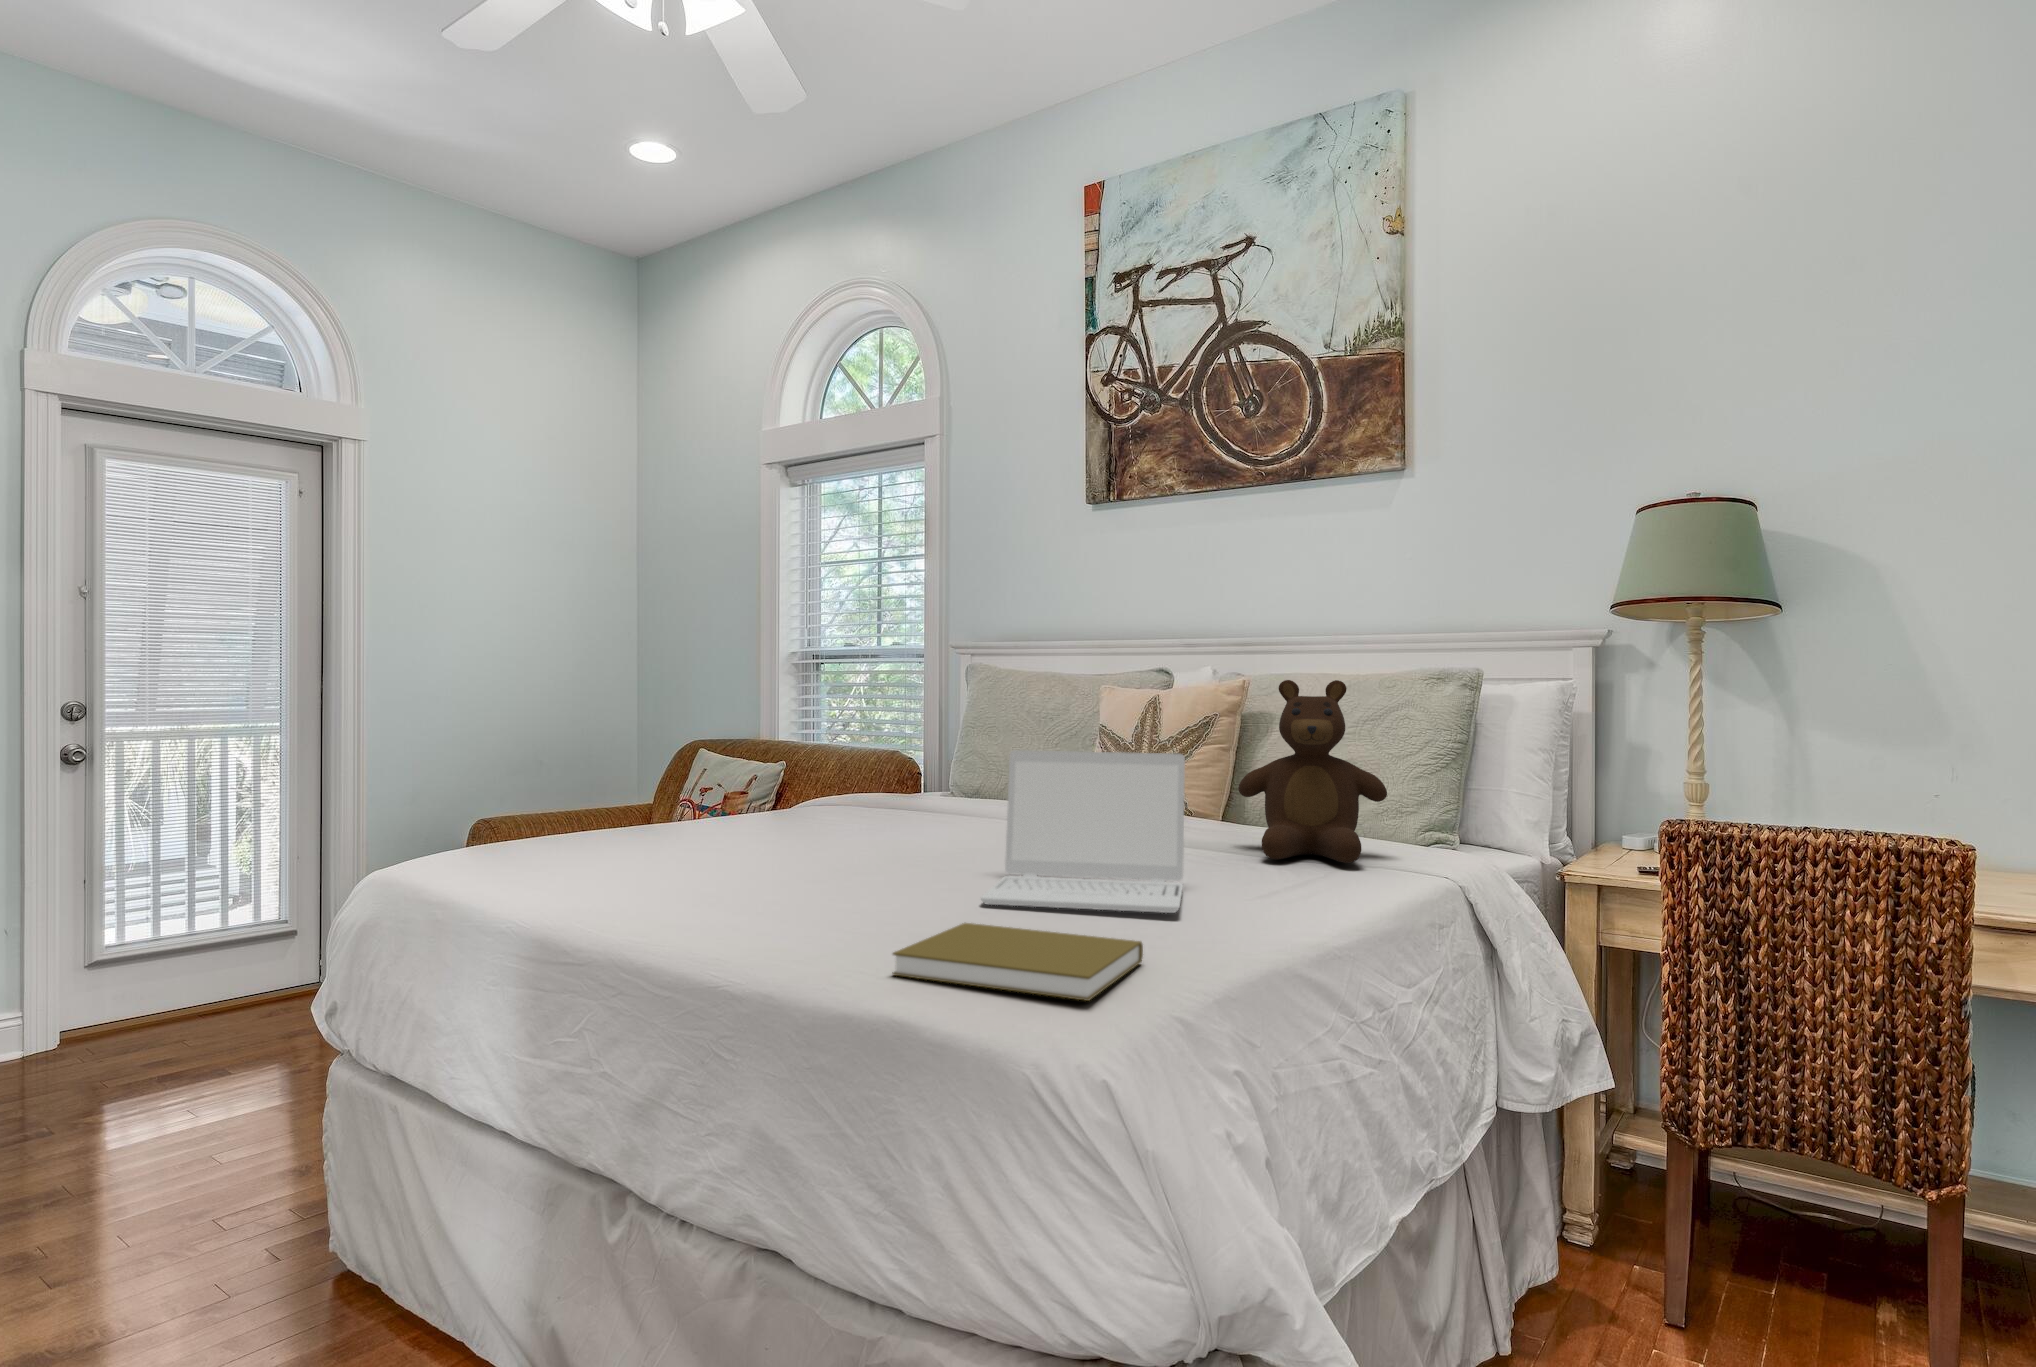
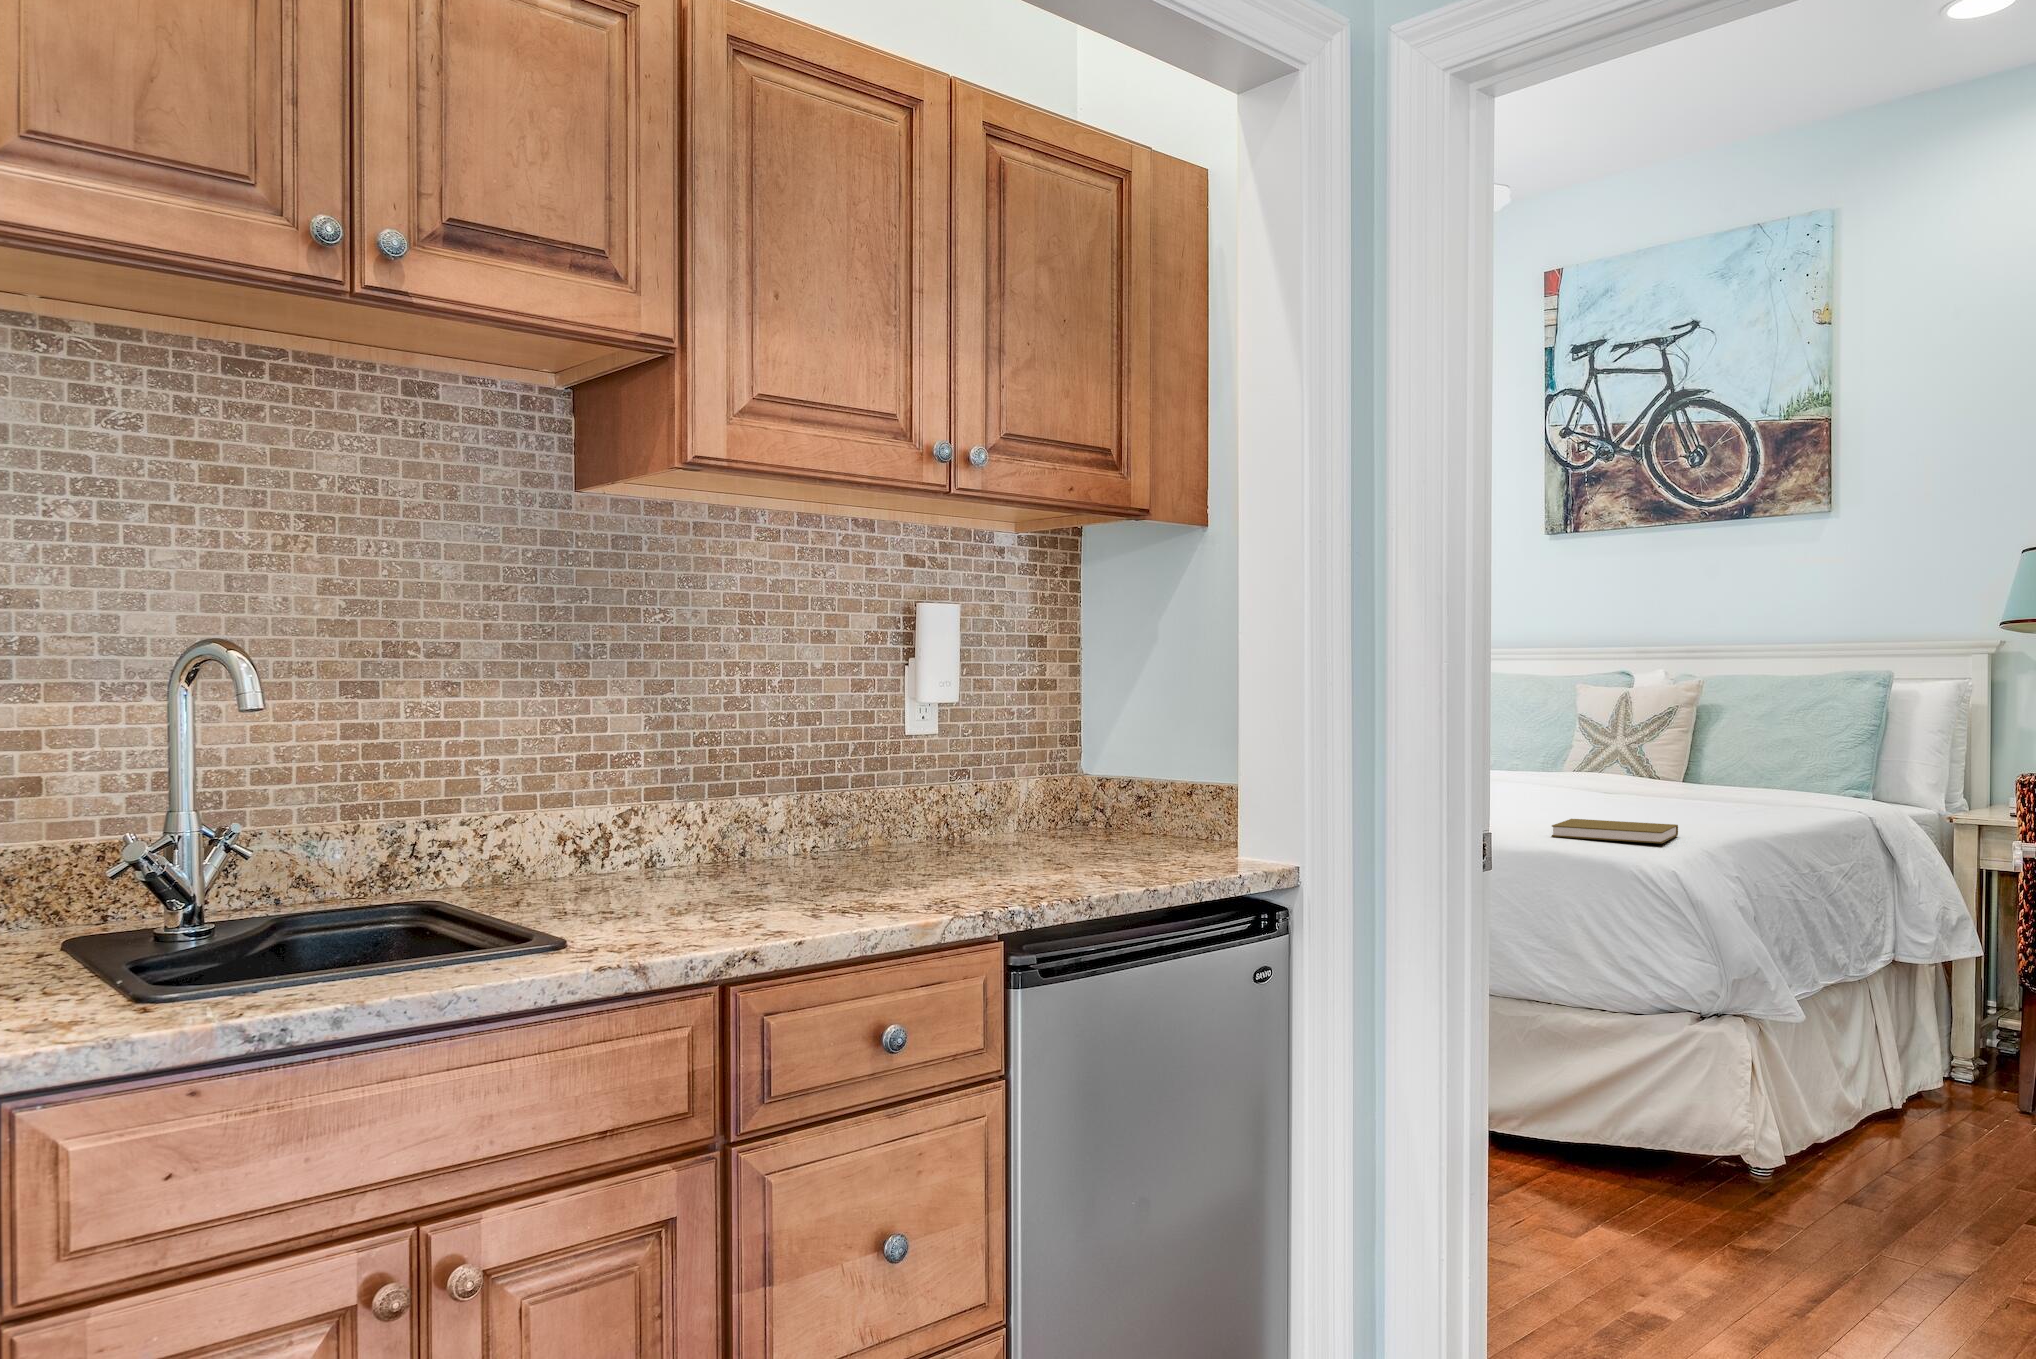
teddy bear: present [1238,680,1387,863] -> none [1706,682,1817,803]
laptop: present [981,750,1185,913] -> none [1563,730,1687,820]

